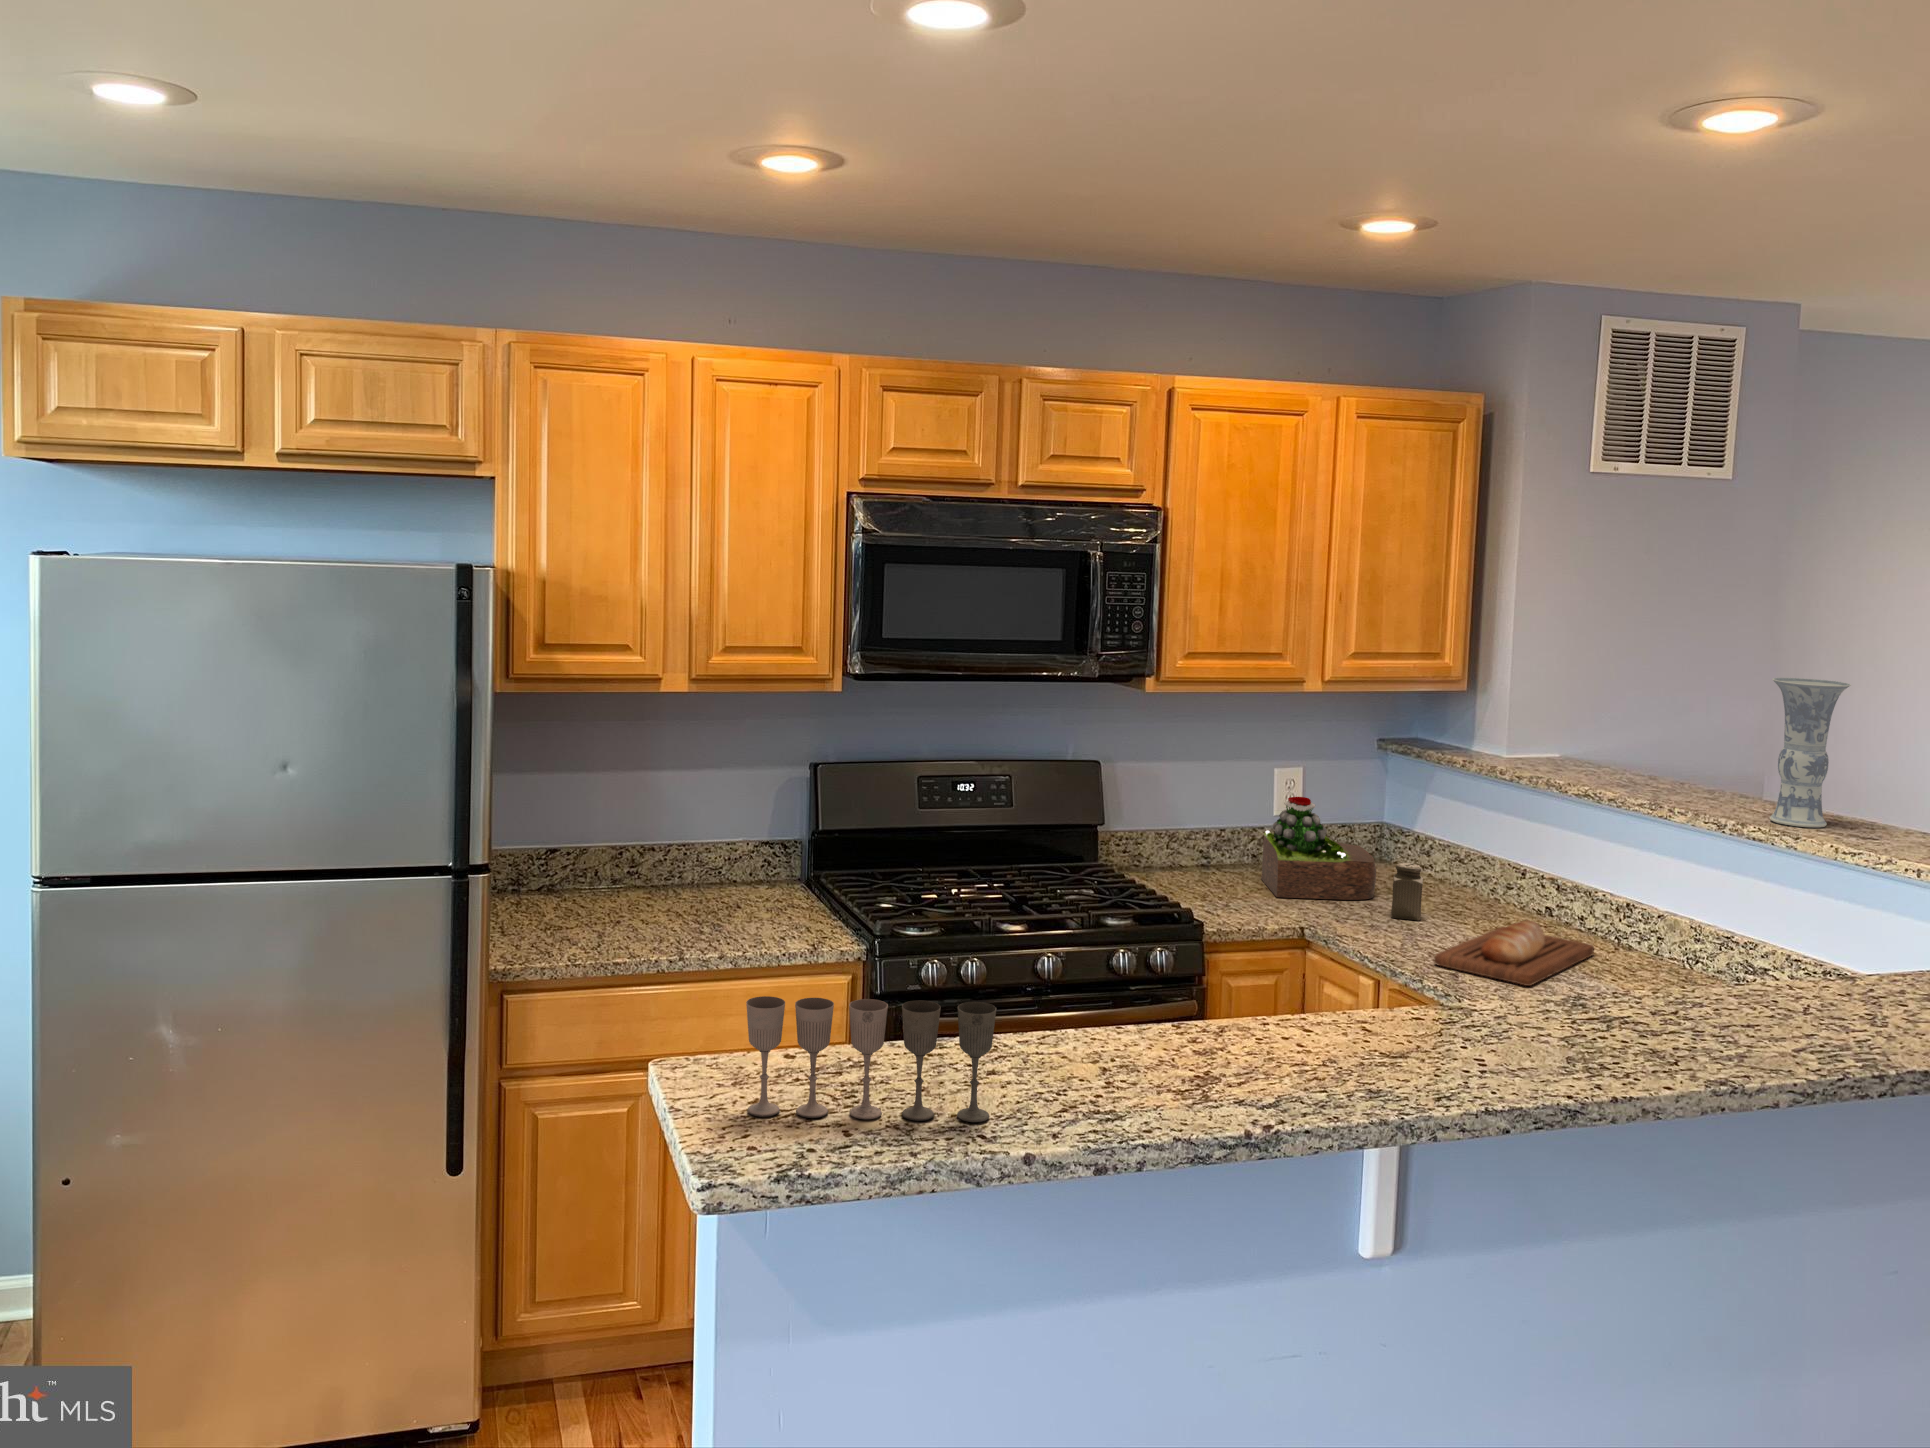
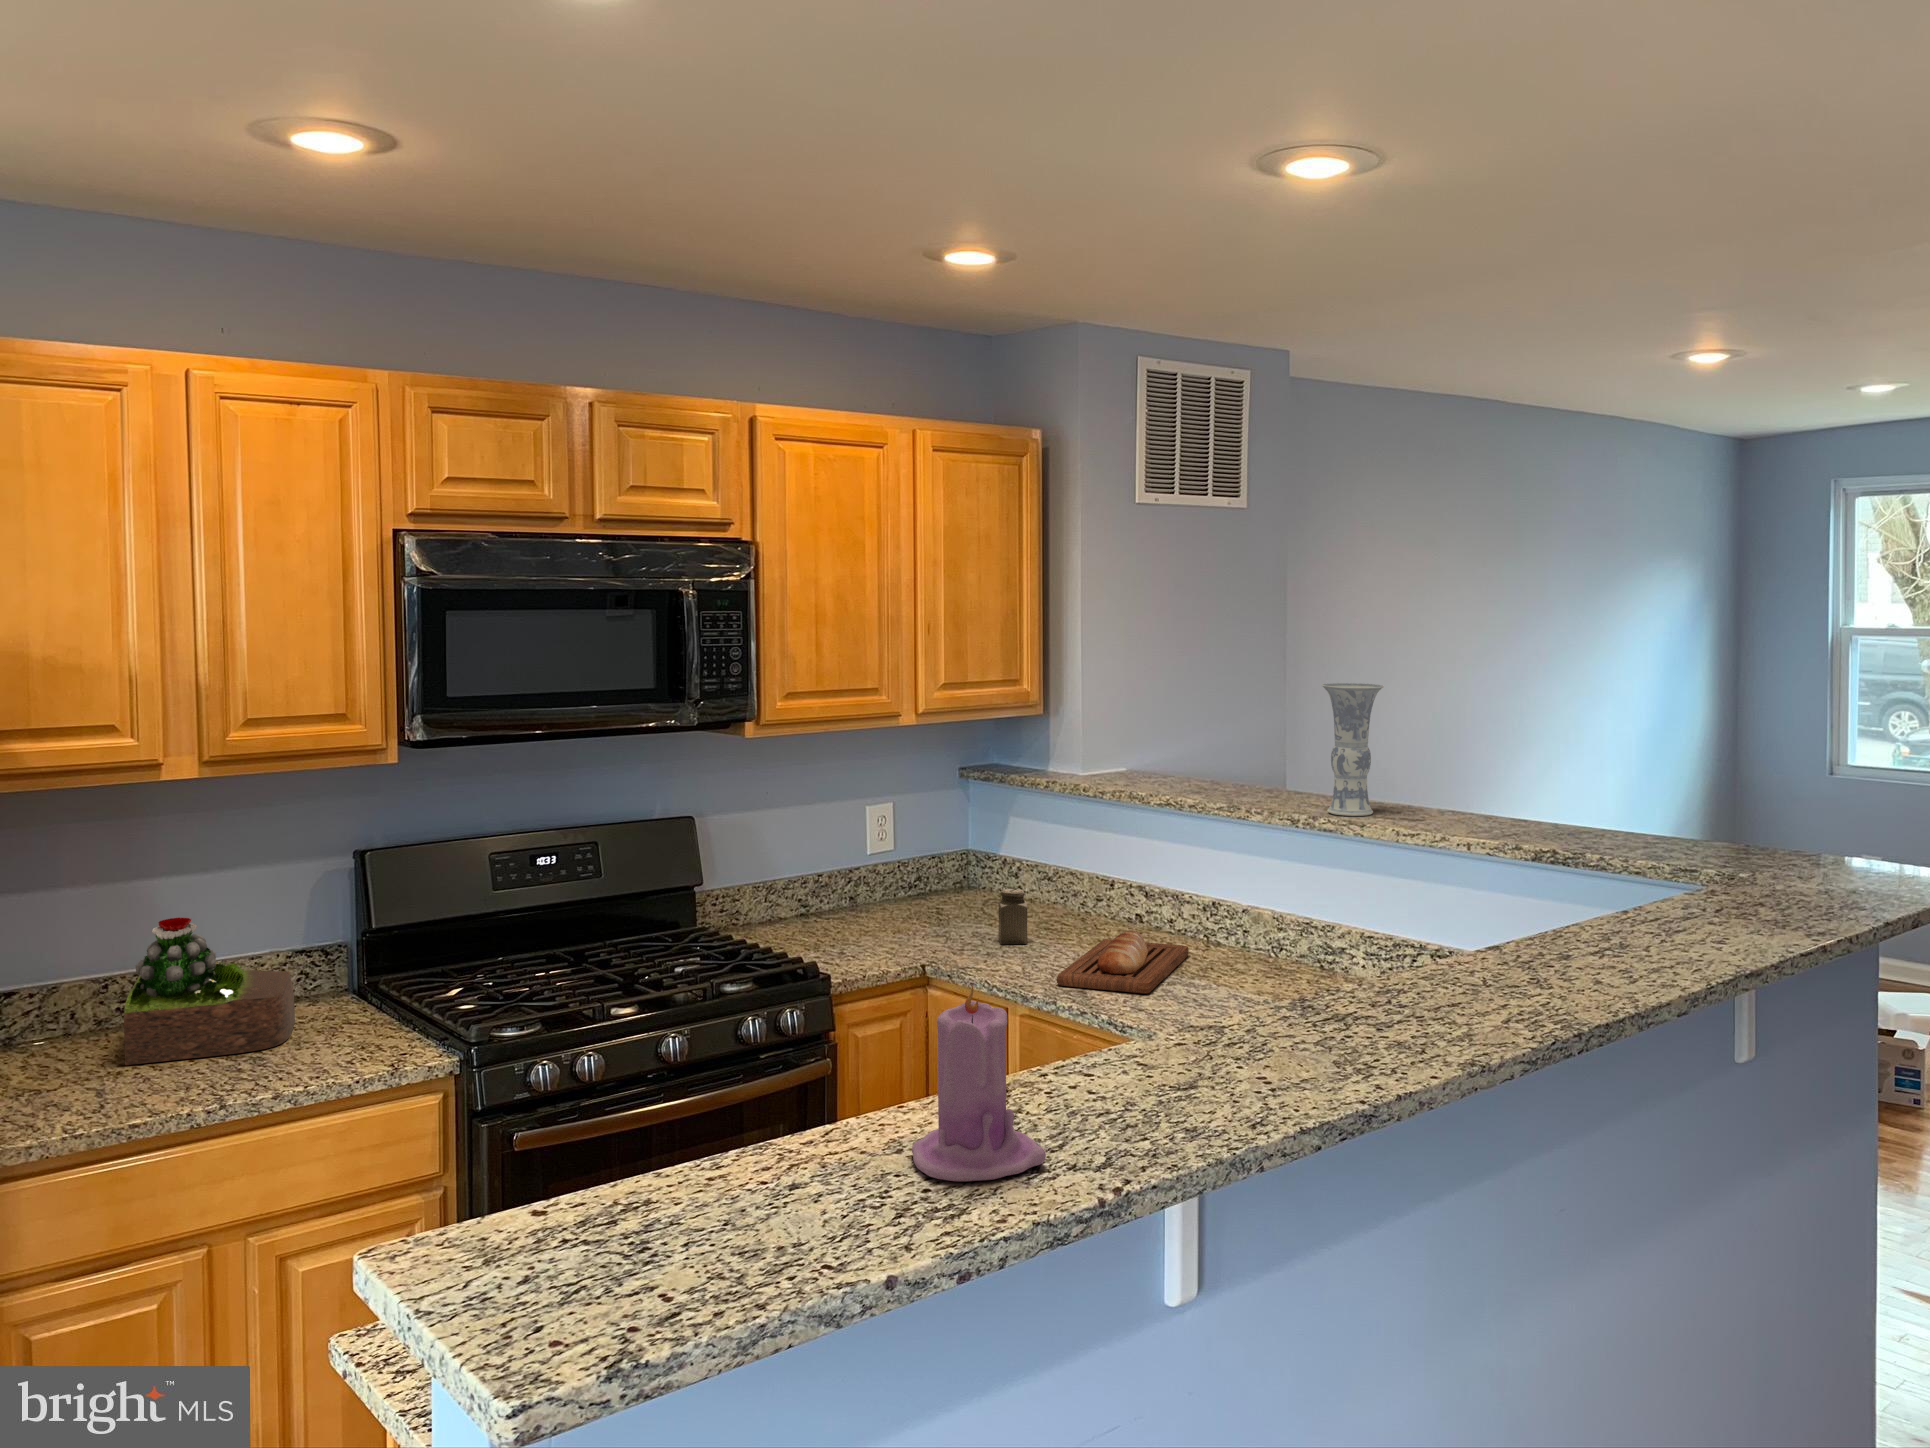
succulent plant: present [1262,797,1376,900] -> present [124,918,295,1065]
candle: none [1100,926,1217,1099] -> present [912,984,1046,1181]
wine glass: present [746,996,996,1122] -> none [512,1105,825,1301]

